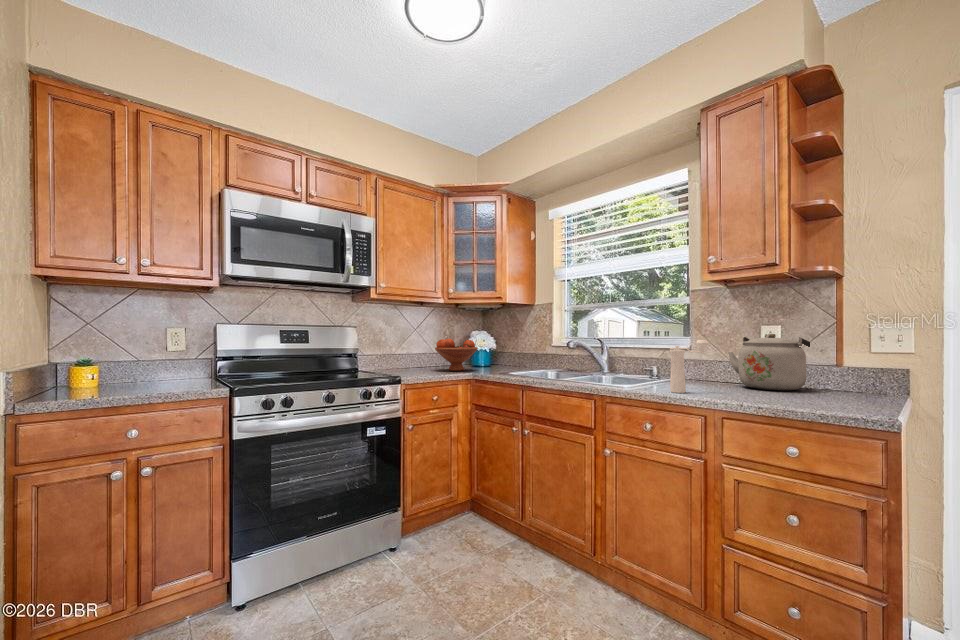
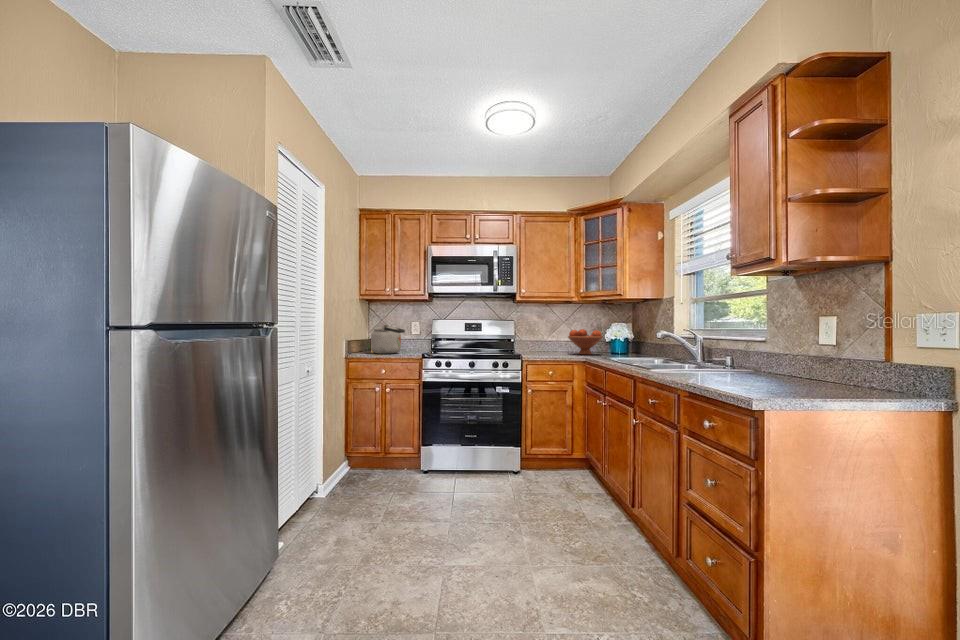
kettle: present [728,334,810,390] -> present [371,325,405,354]
pepper mill: present [670,340,708,393] -> none [677,331,718,377]

